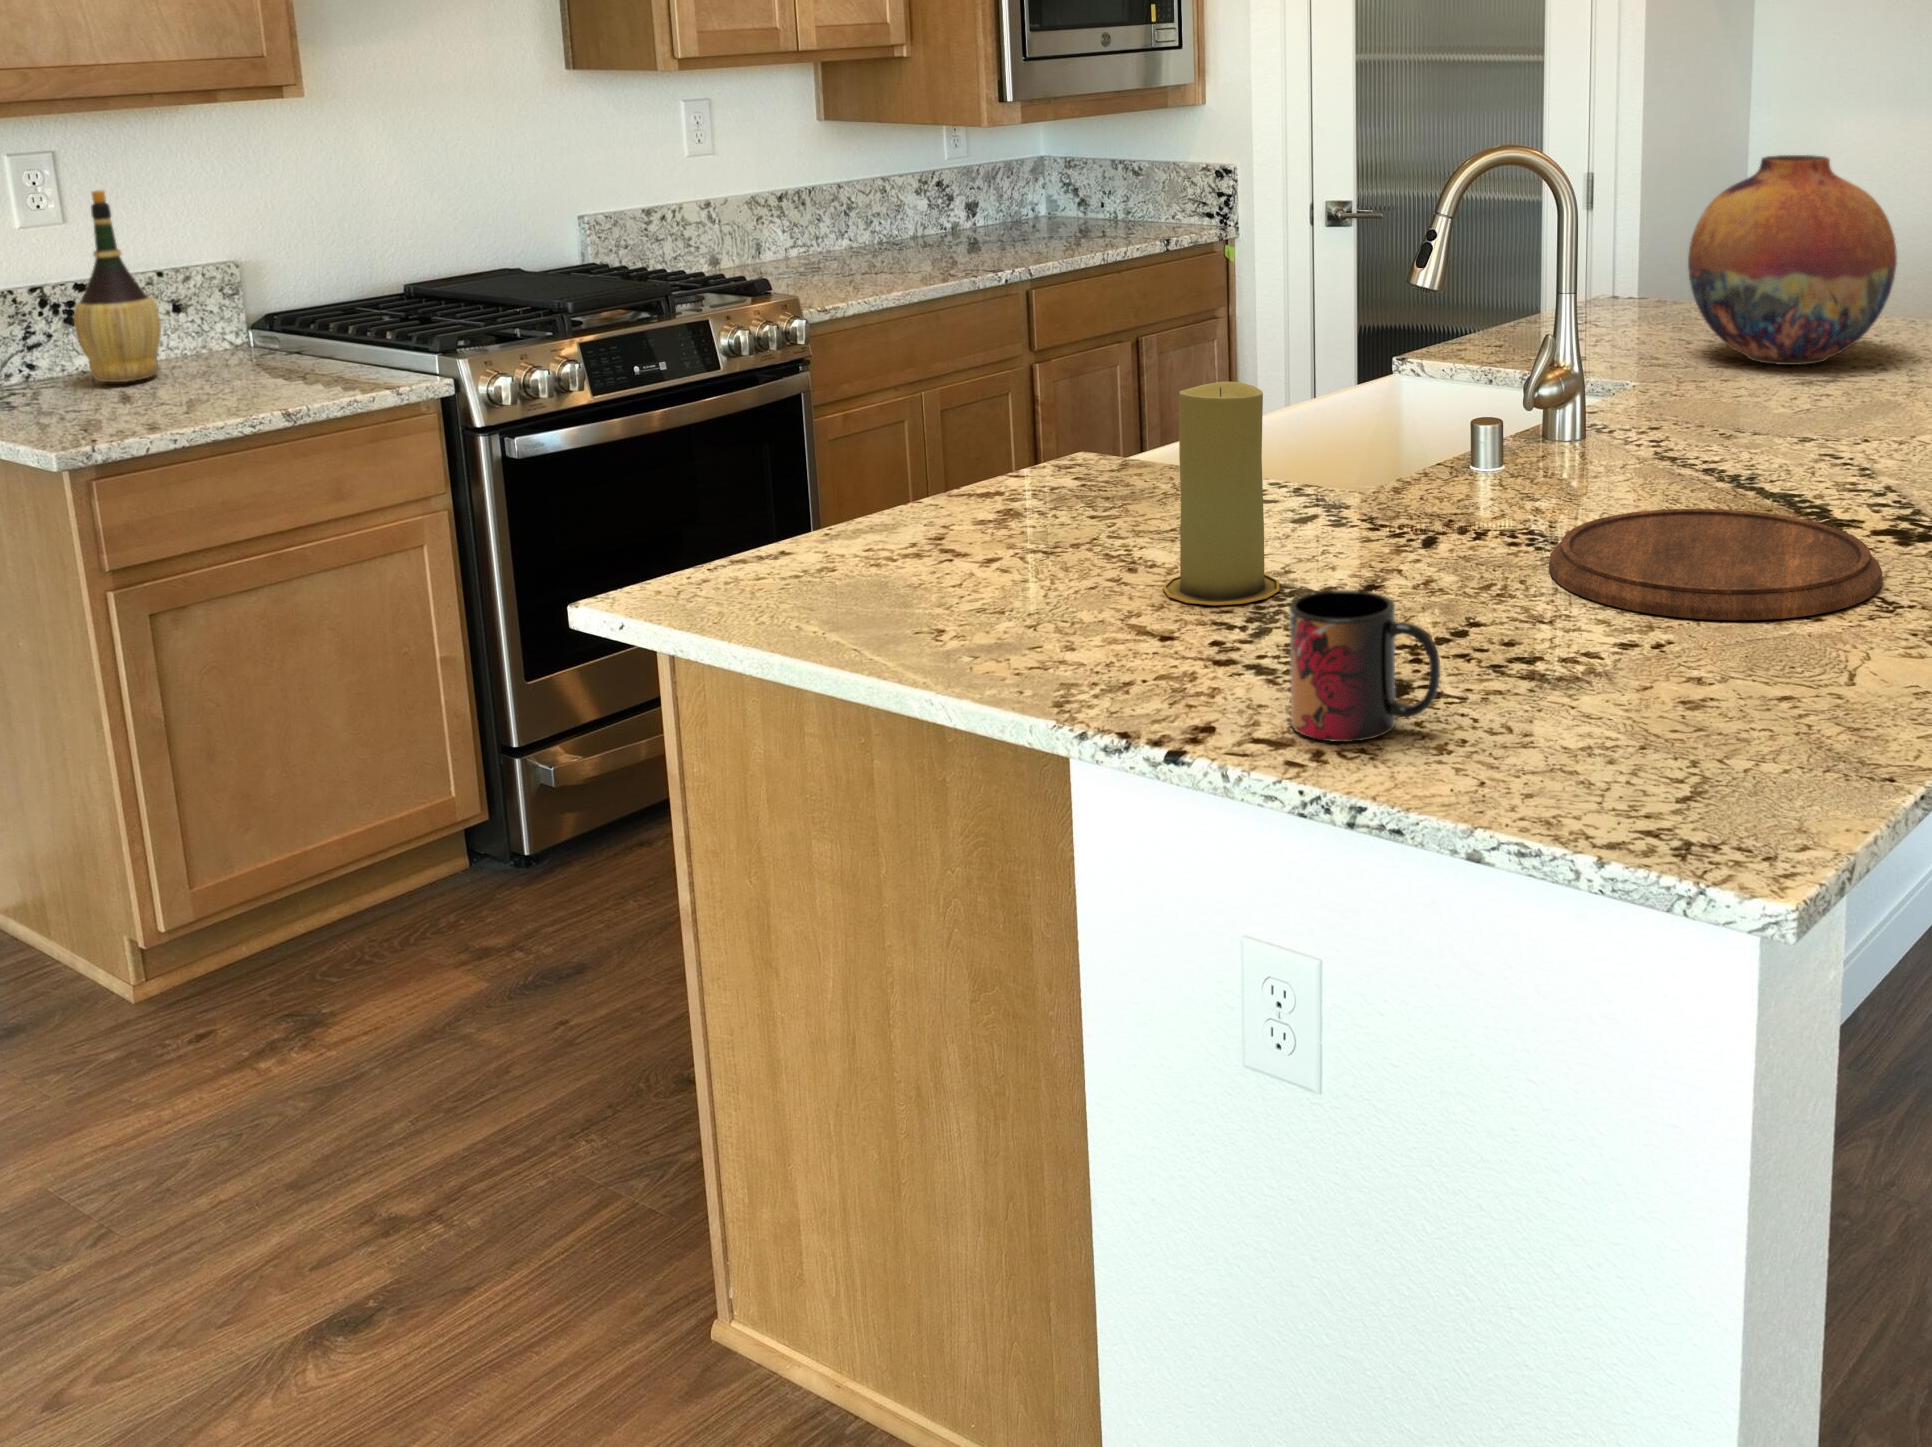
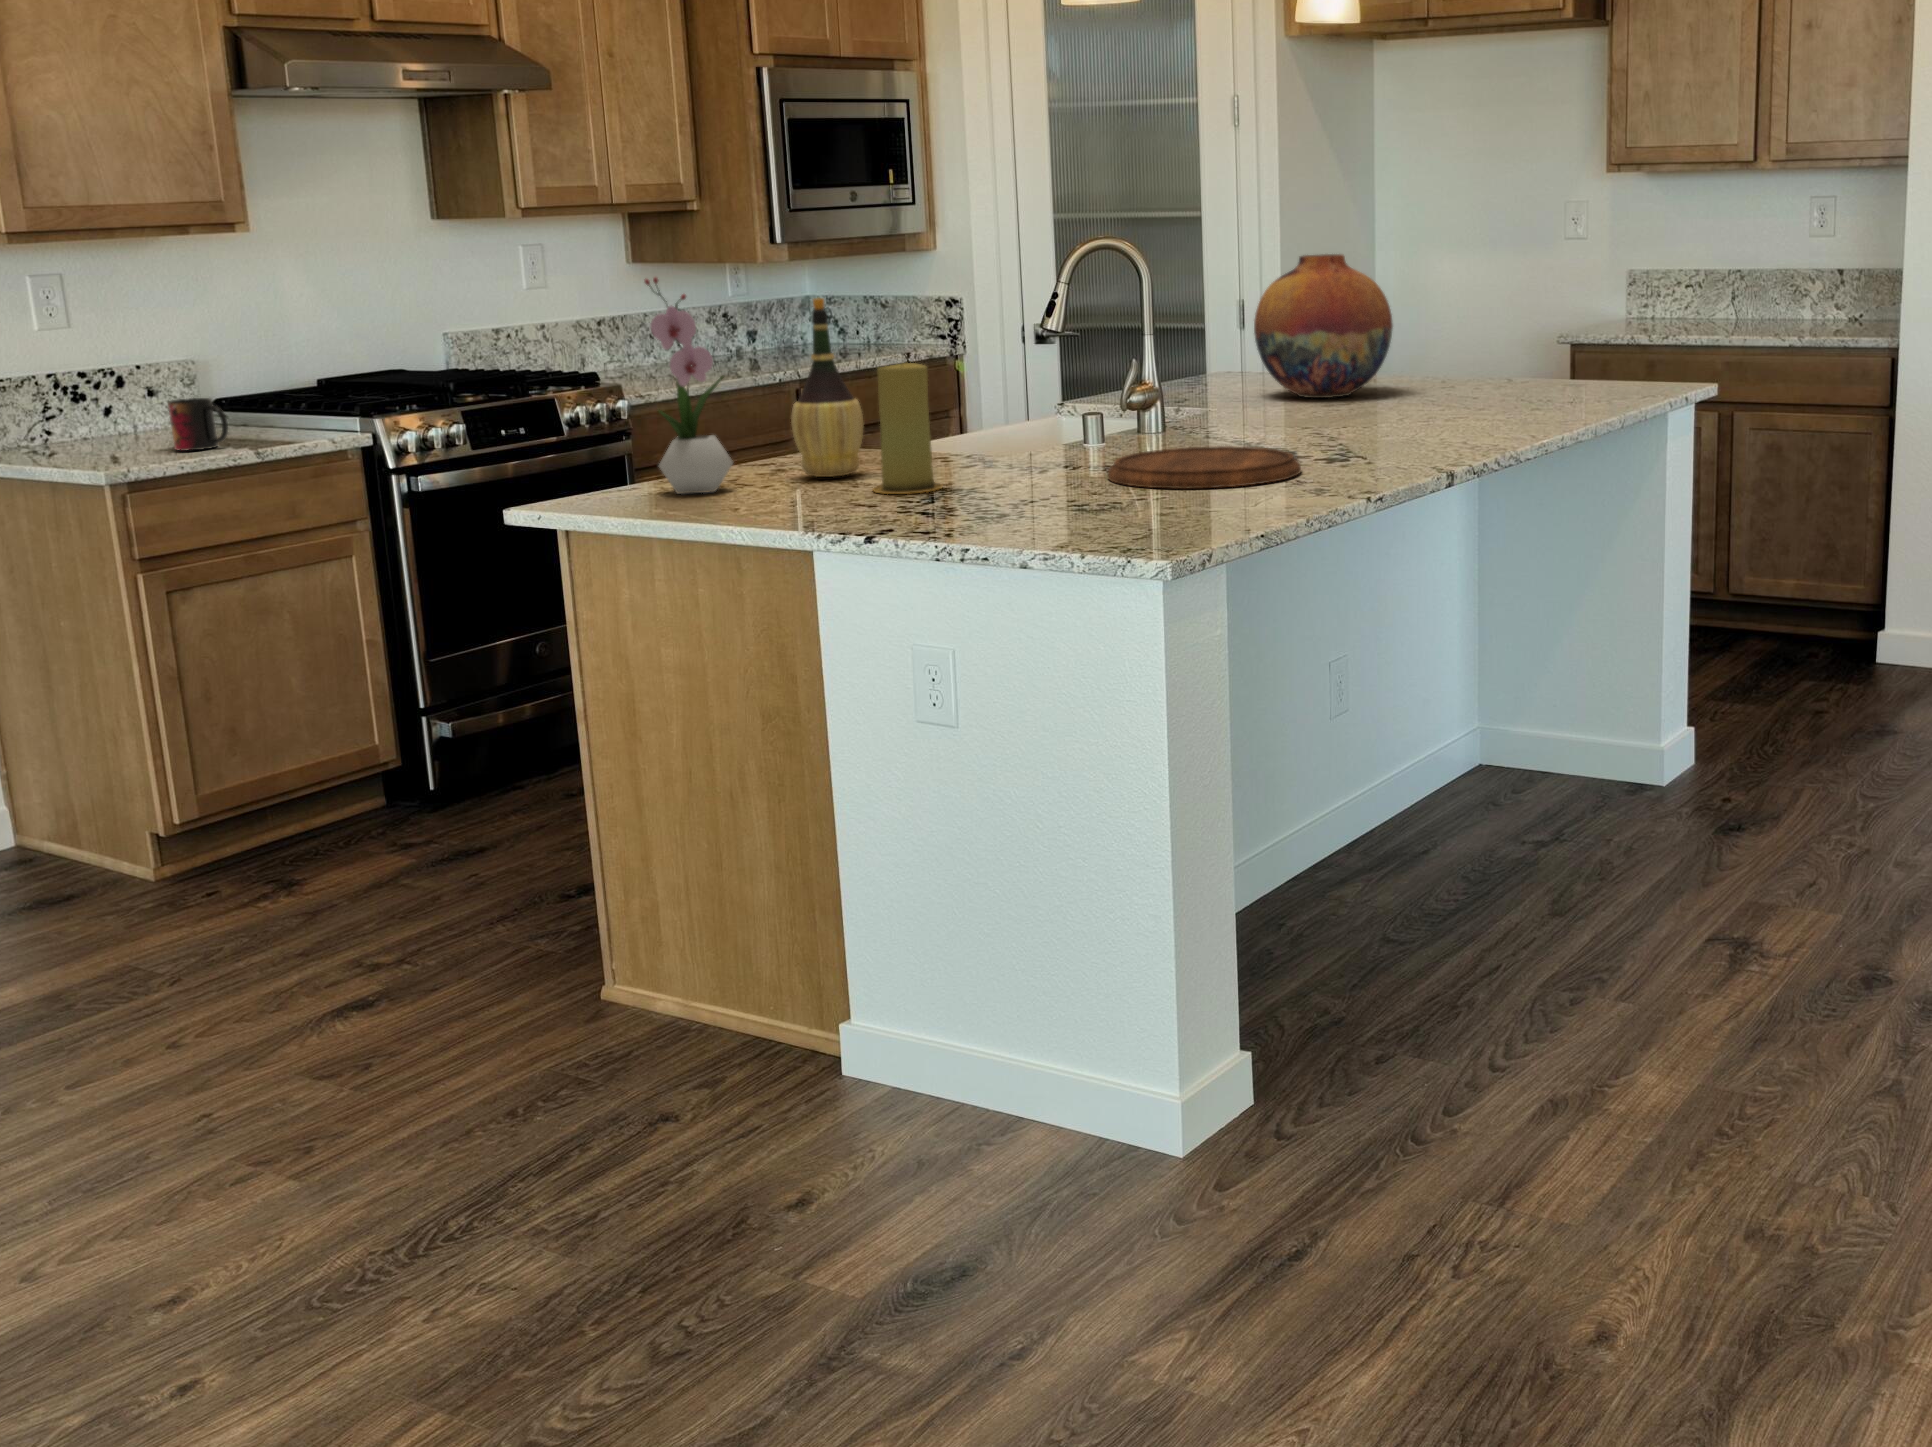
wine bottle: present [74,190,161,382] -> present [791,298,863,477]
flower arrangement: none [801,234,939,582] -> present [645,277,733,494]
mug: present [1289,590,1440,742] -> present [168,398,228,451]

